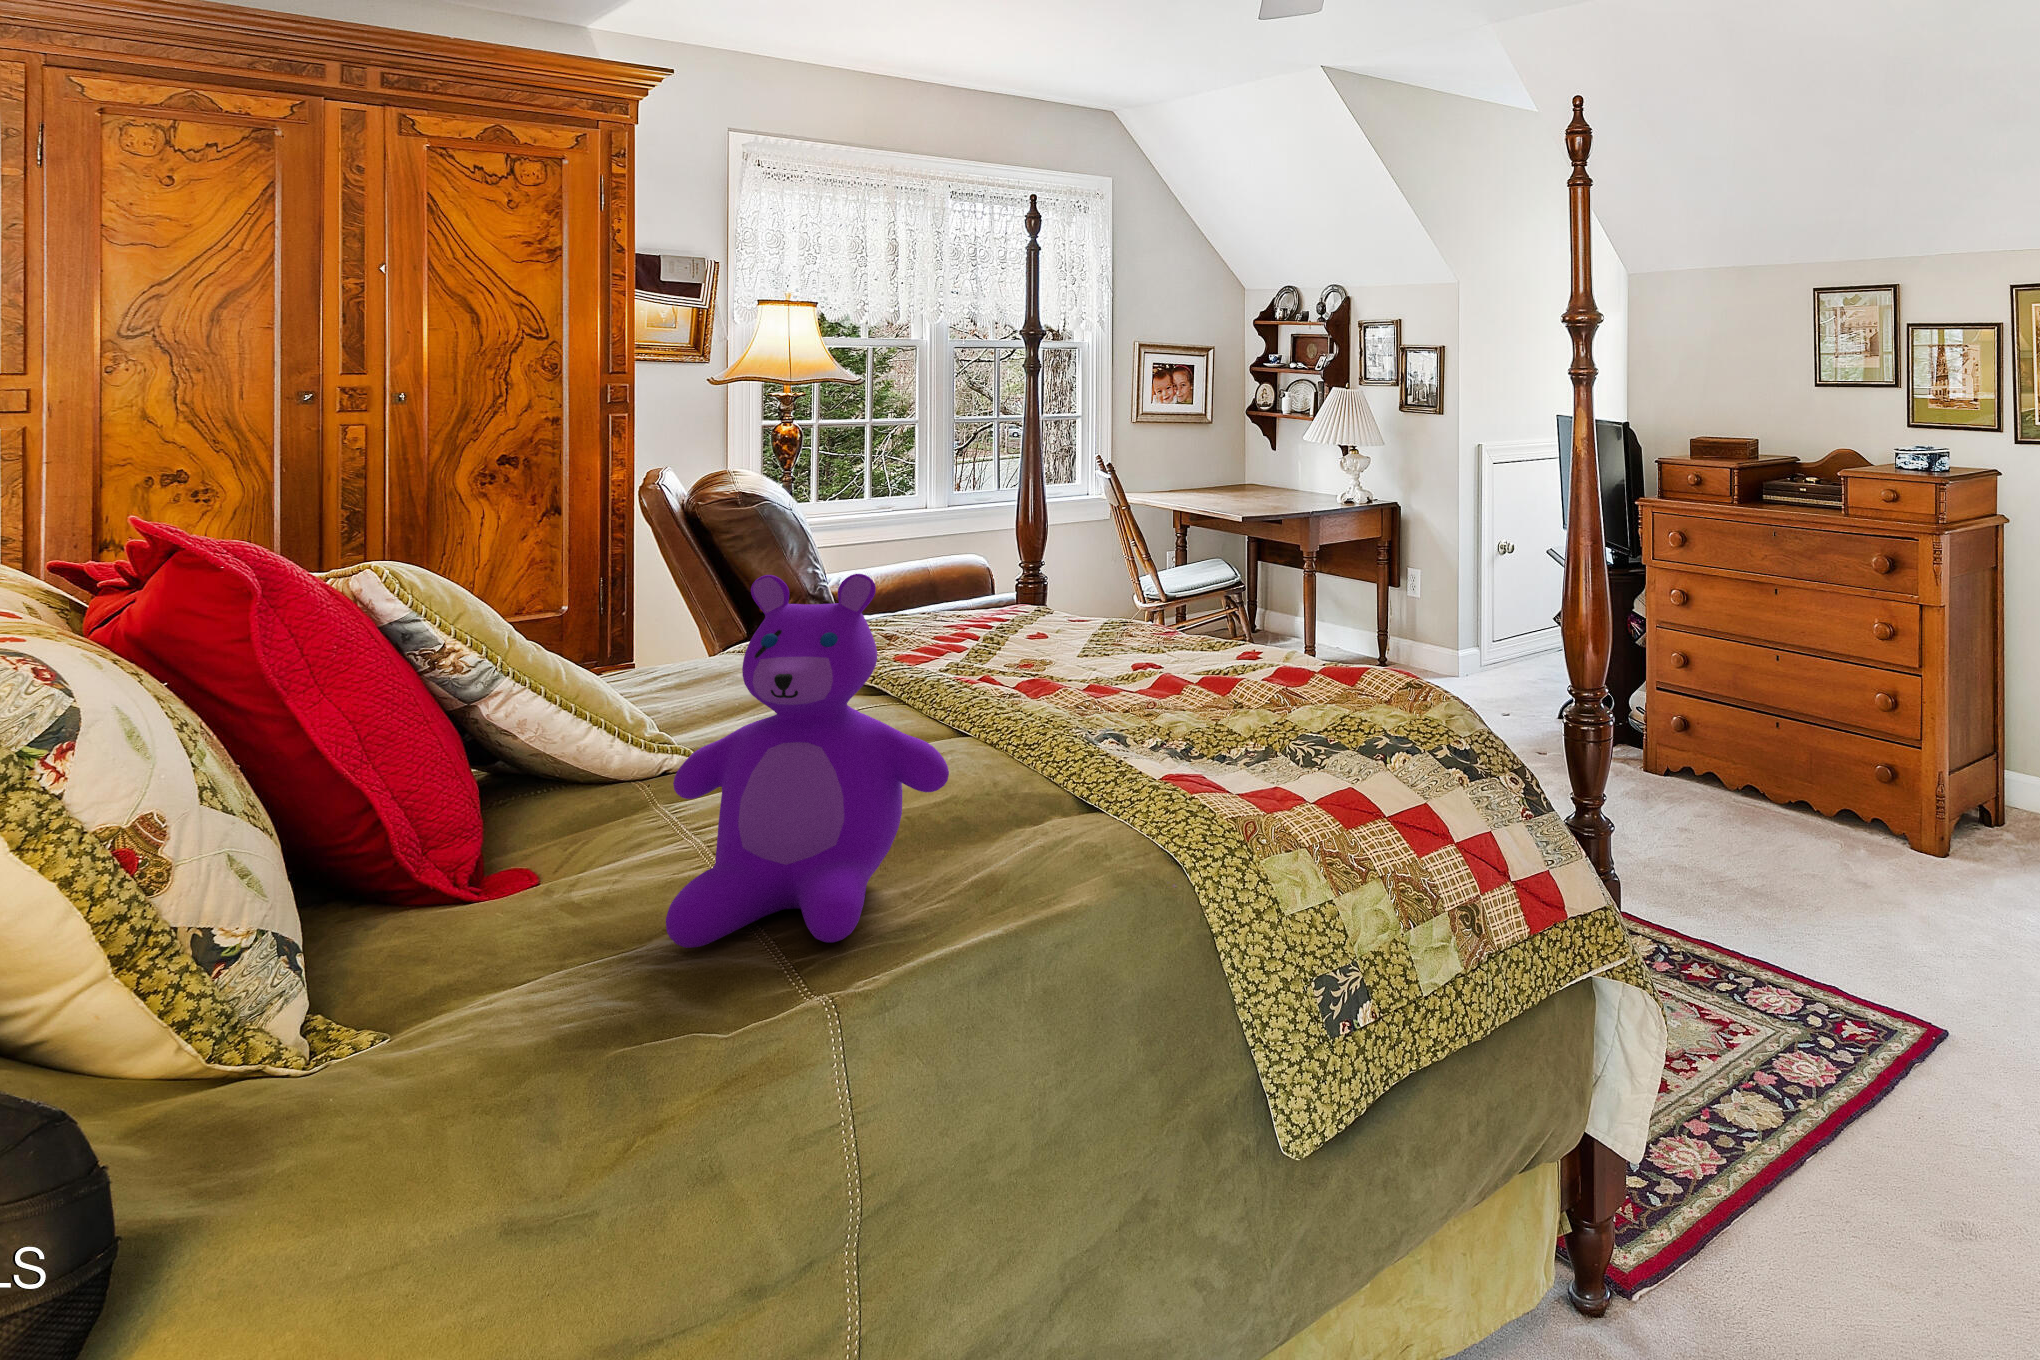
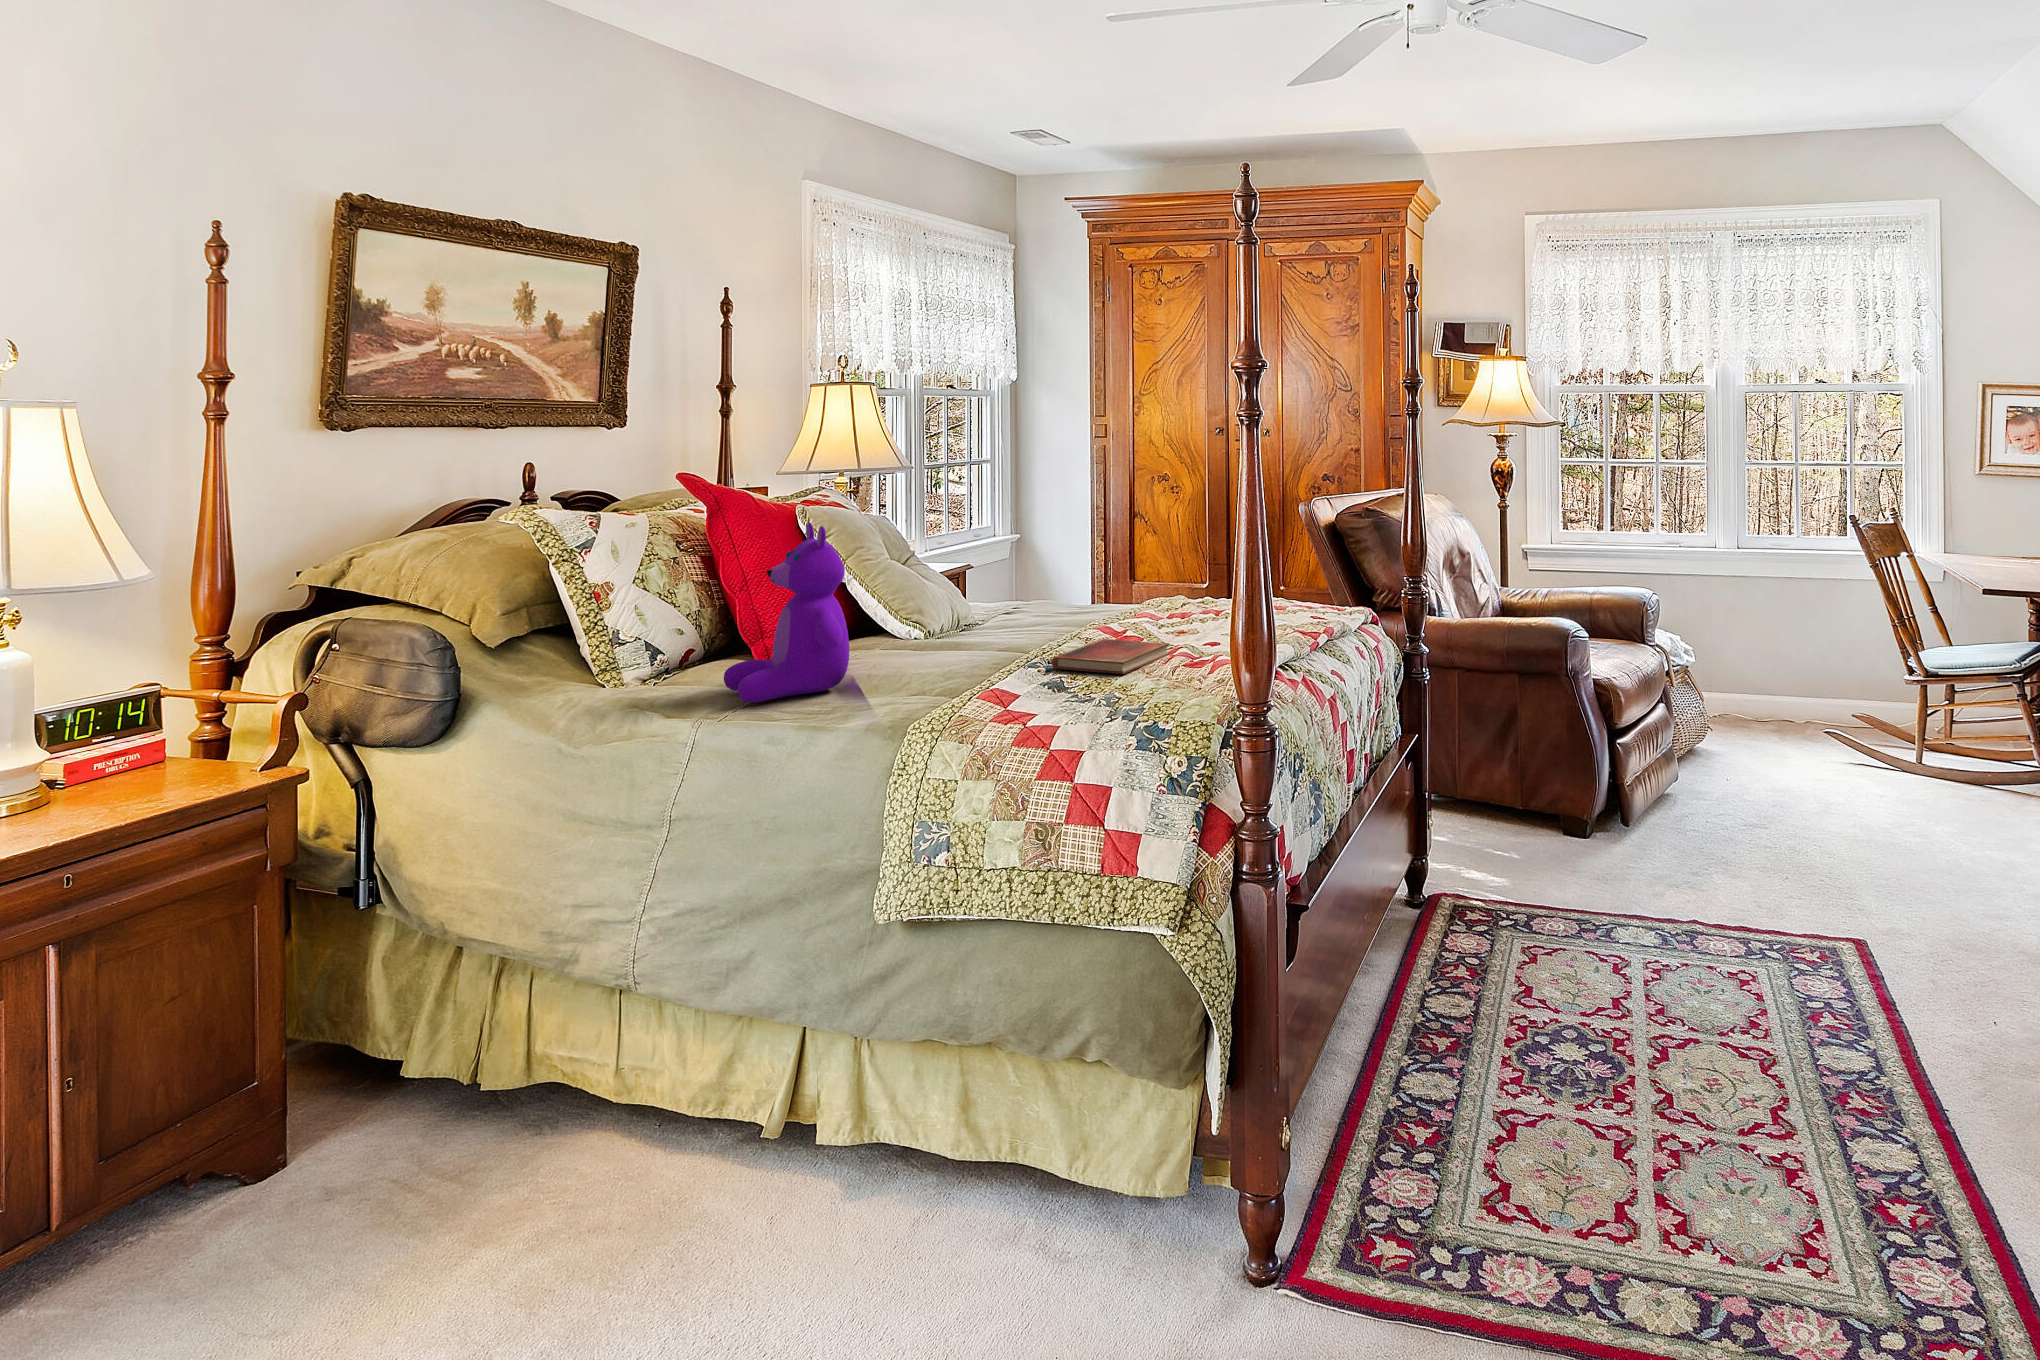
diary: none [1022,678,1200,739] -> present [1051,639,1170,674]

